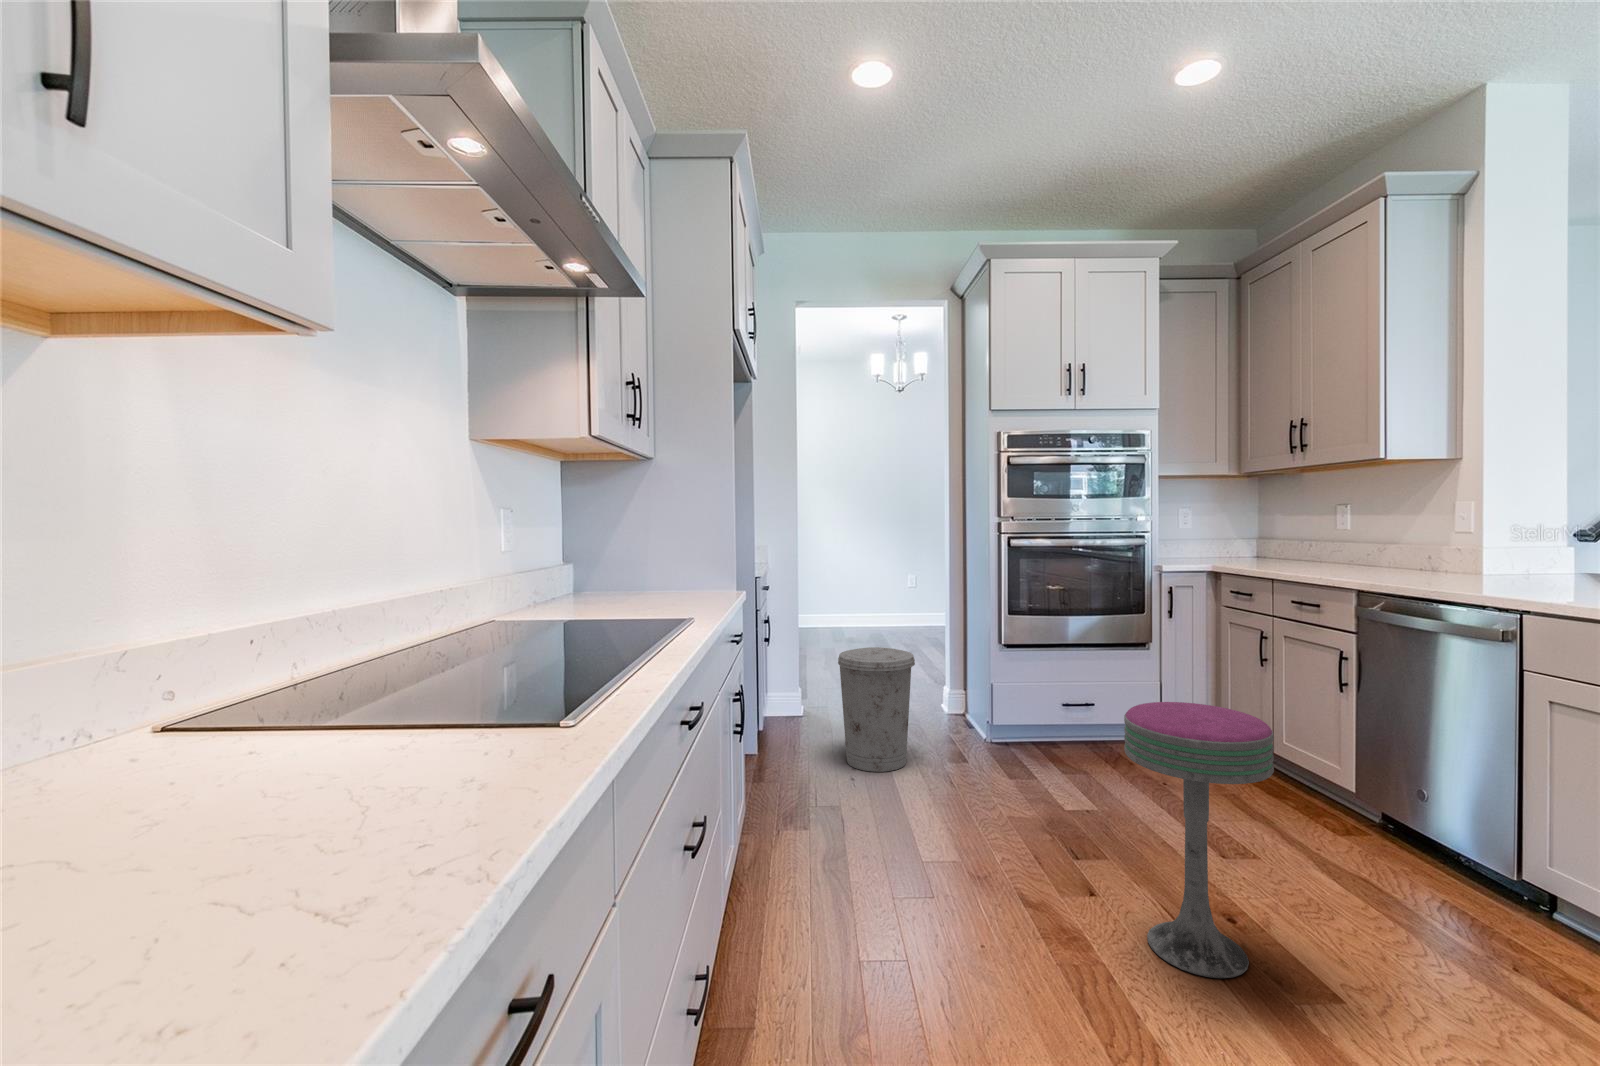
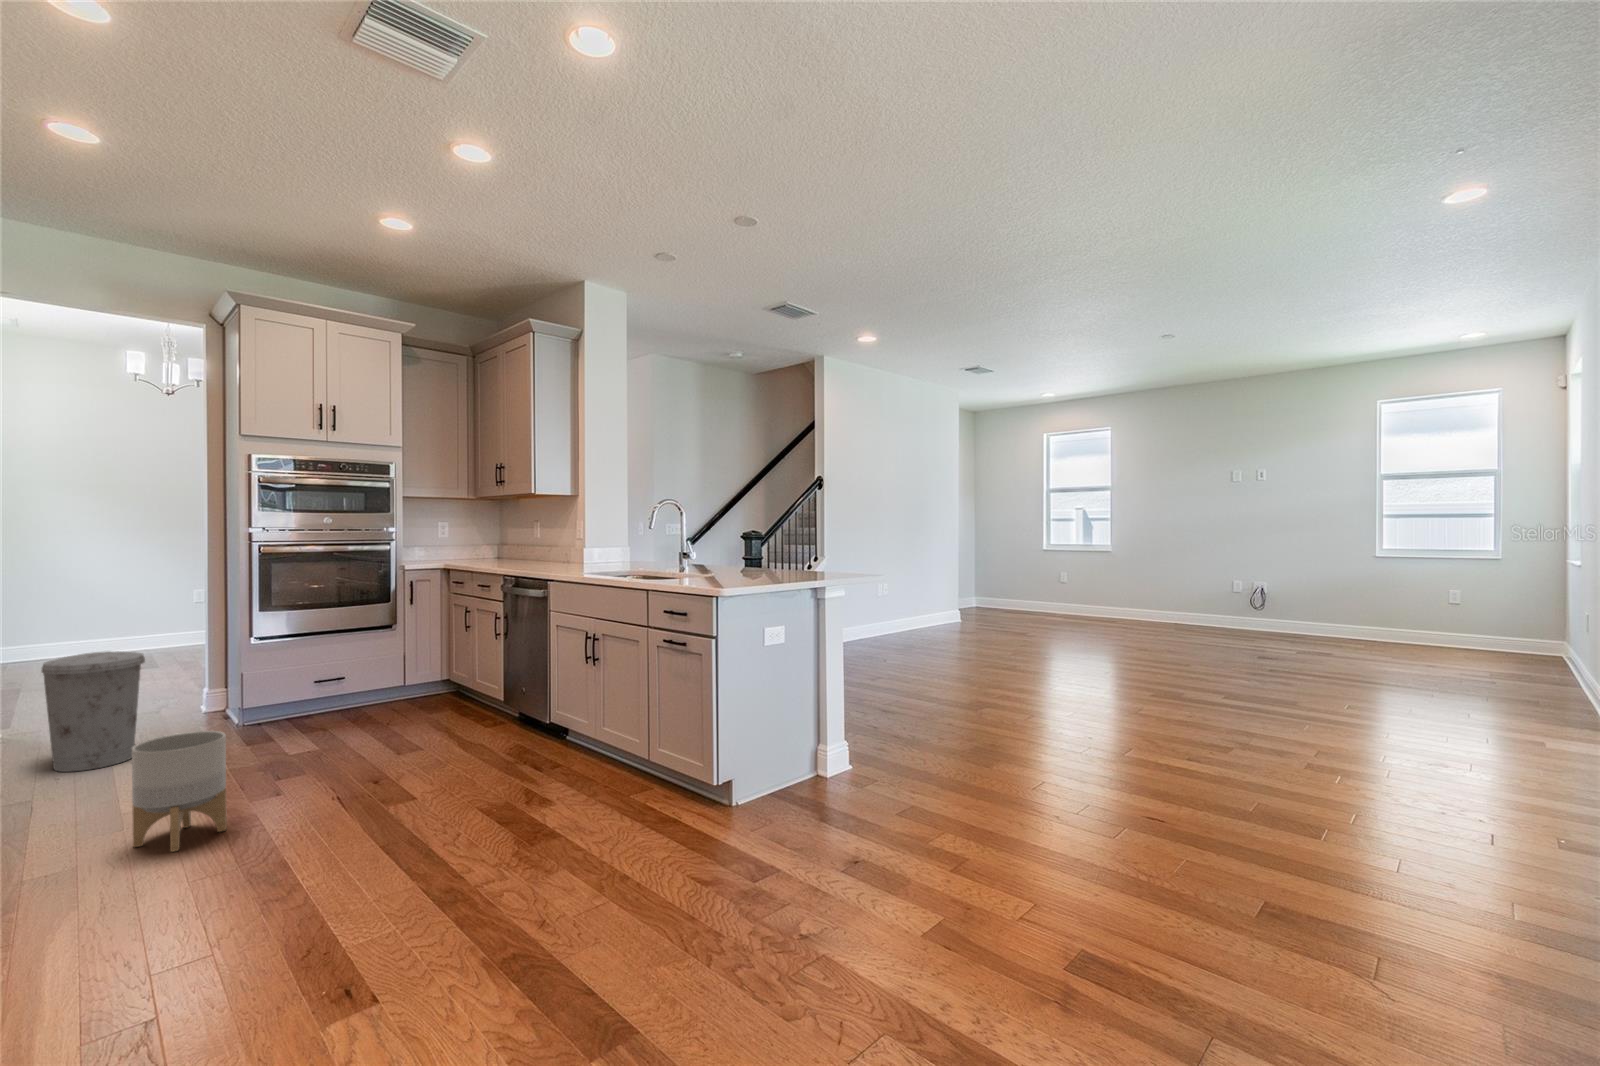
bar stool: present [1124,702,1274,978] -> none [292,649,388,813]
planter: none [948,791,1051,974] -> present [132,731,227,852]

